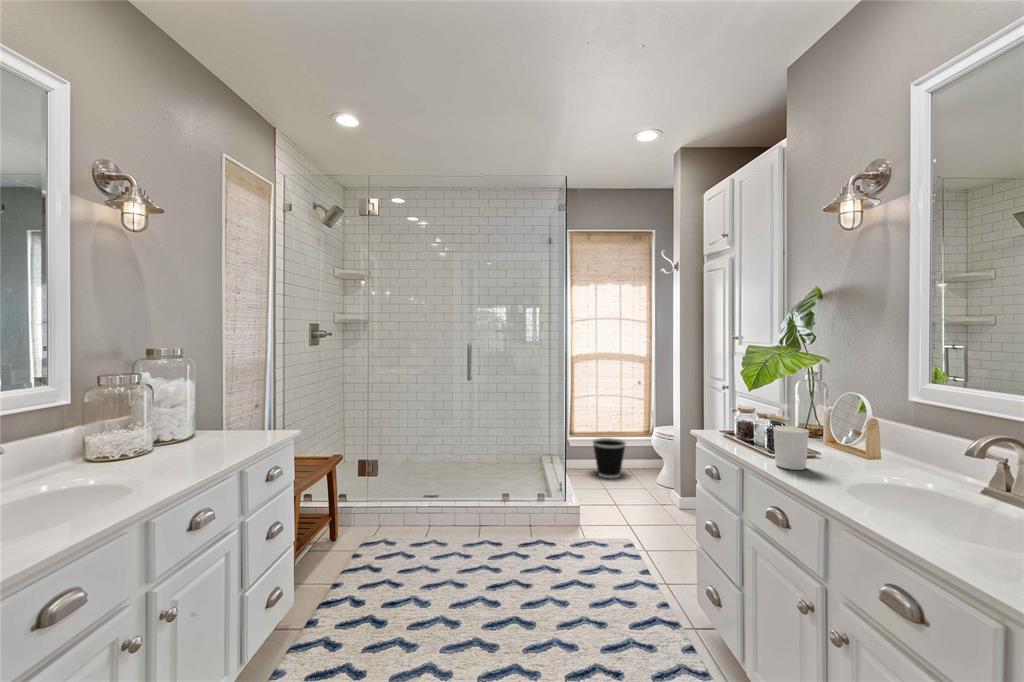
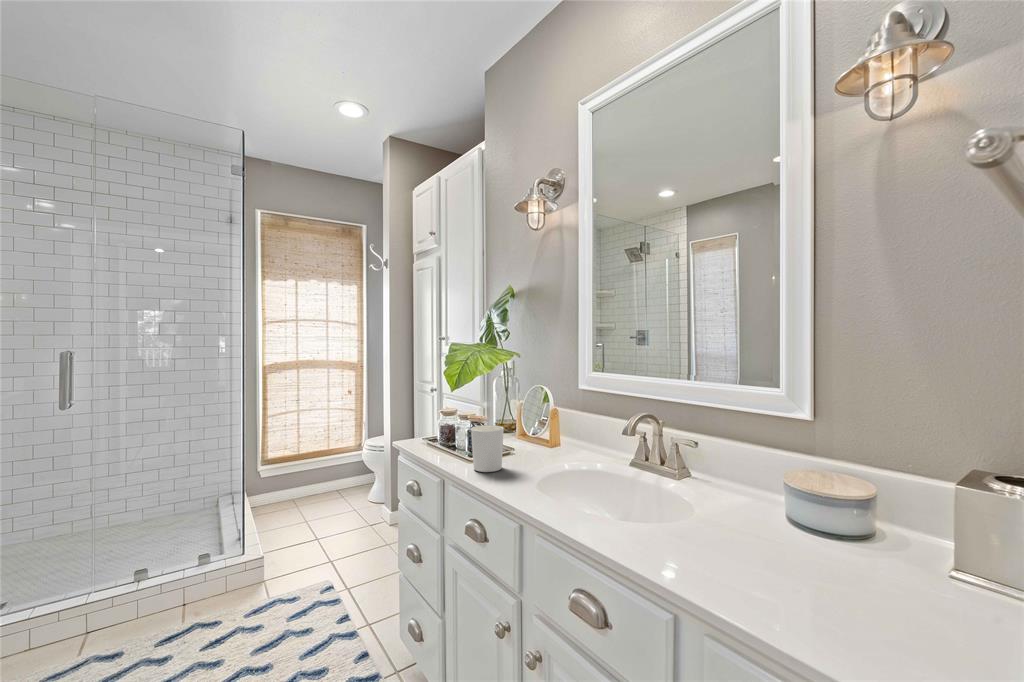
wastebasket: present [592,438,626,478] -> none [290,460,333,509]

